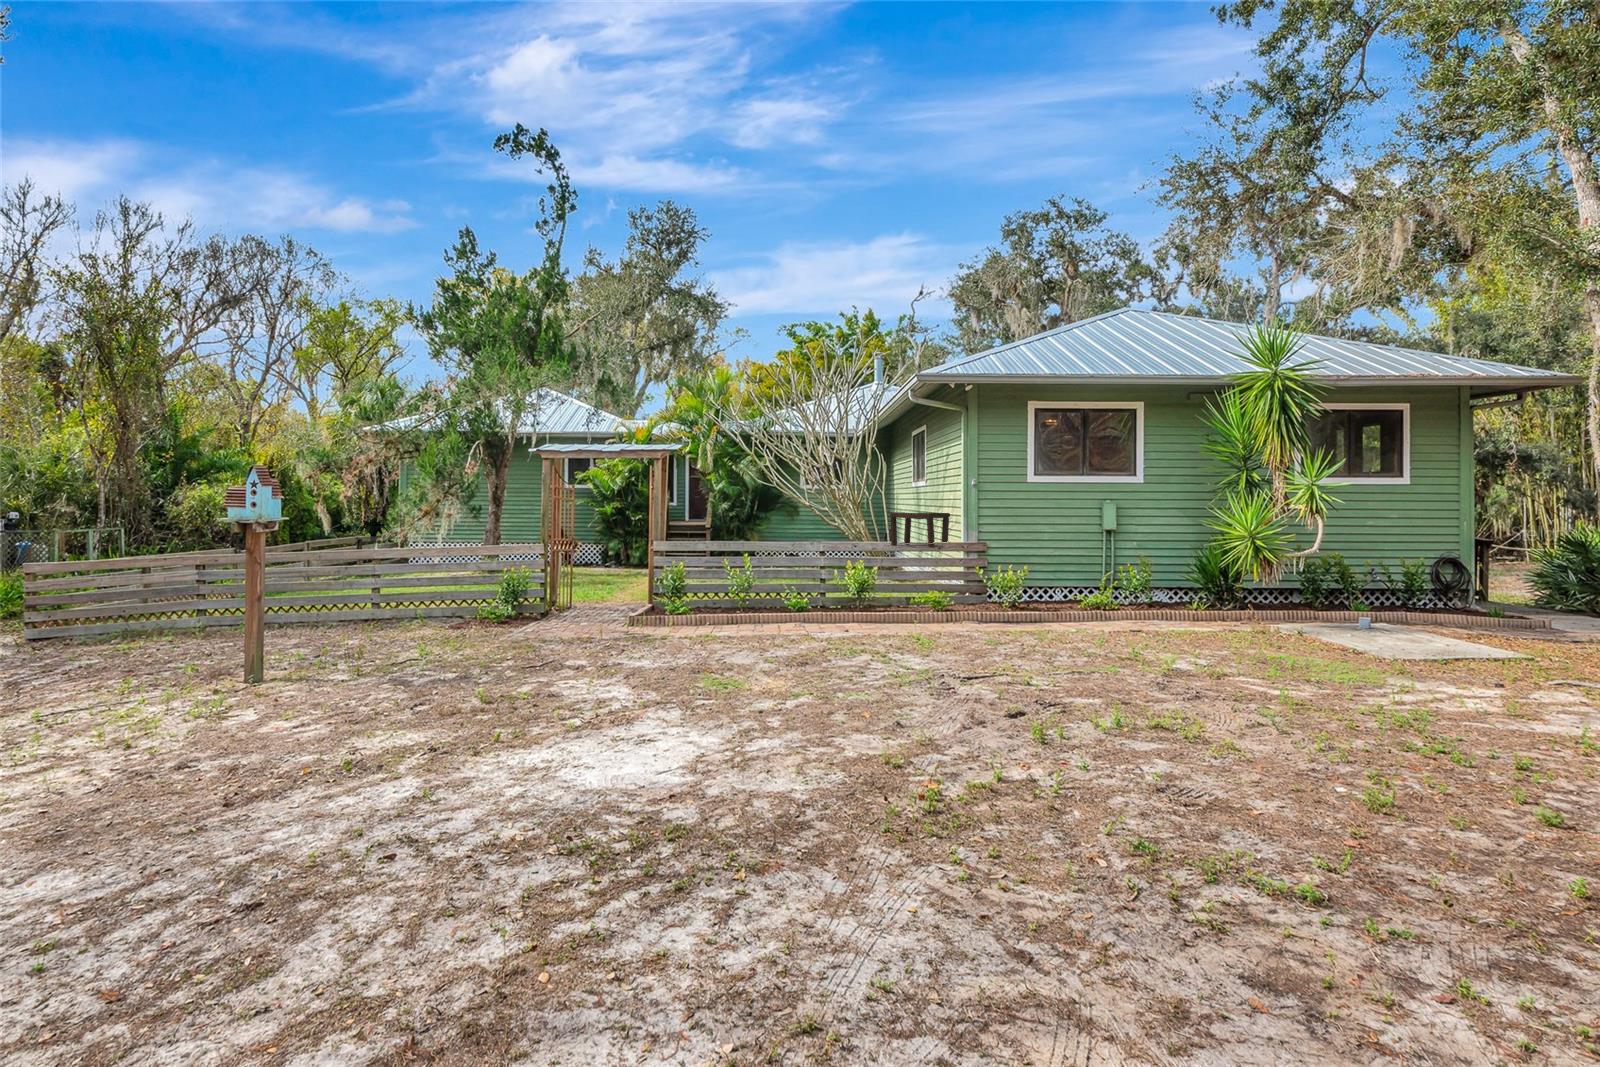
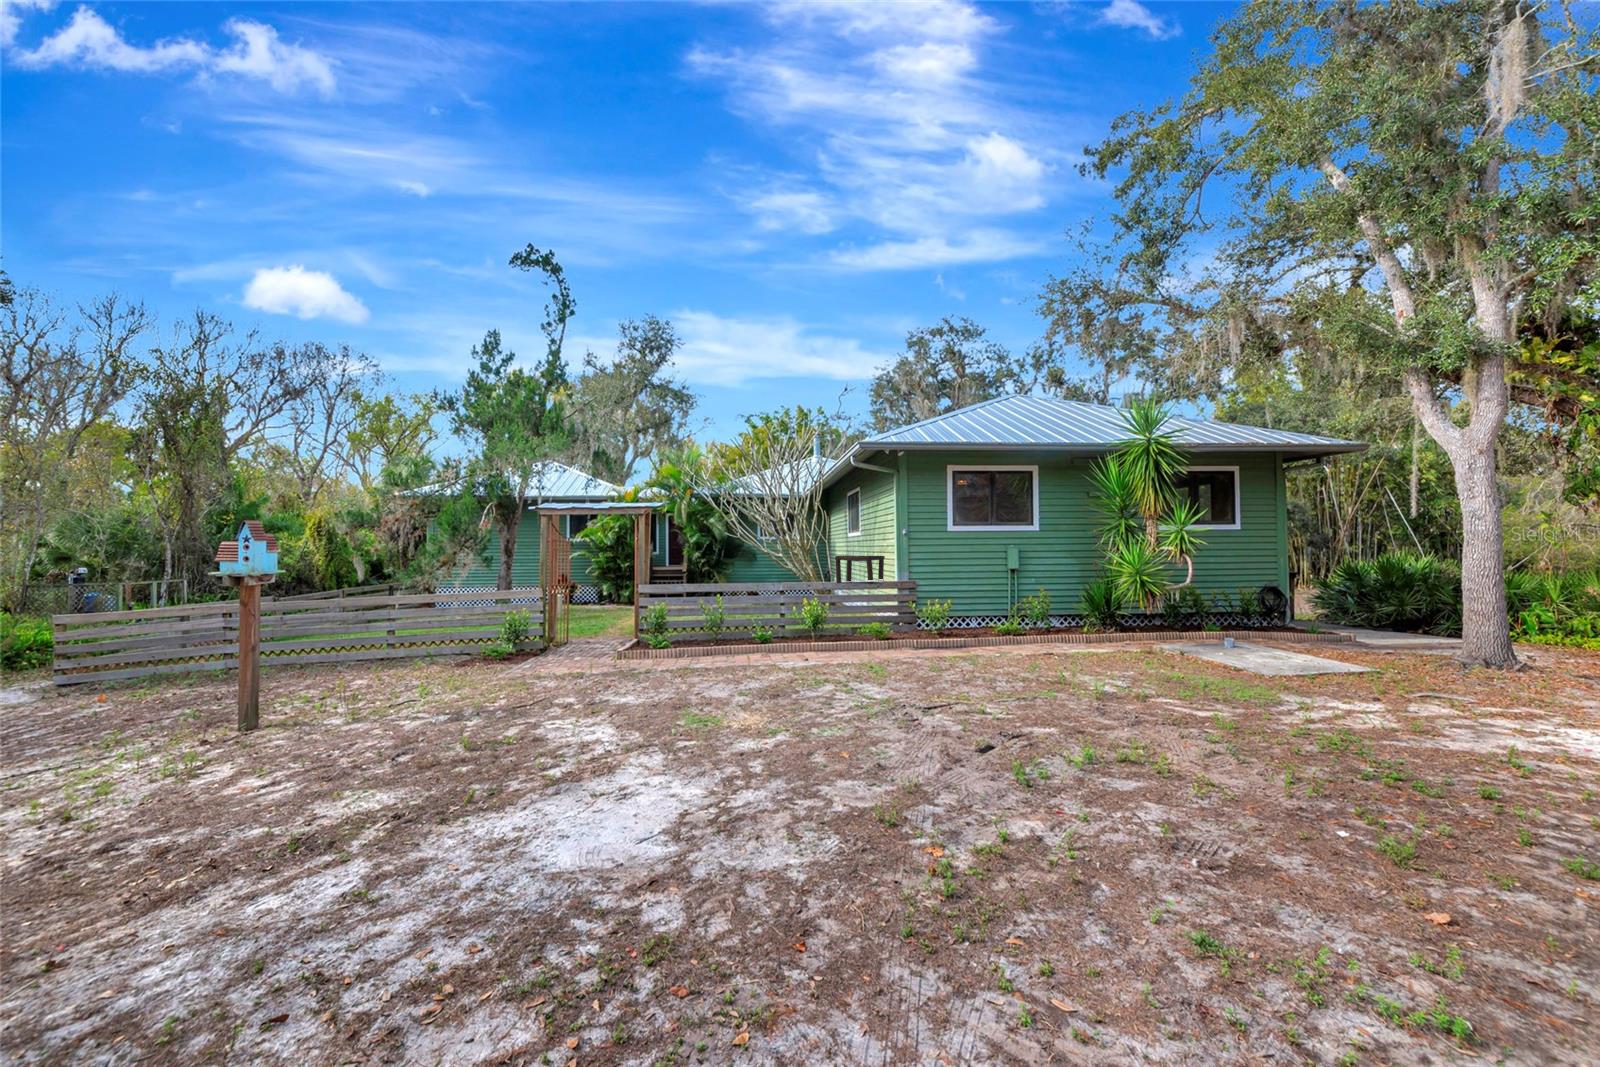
potted plant: present [354,516,390,542] -> none [381,562,416,585]

